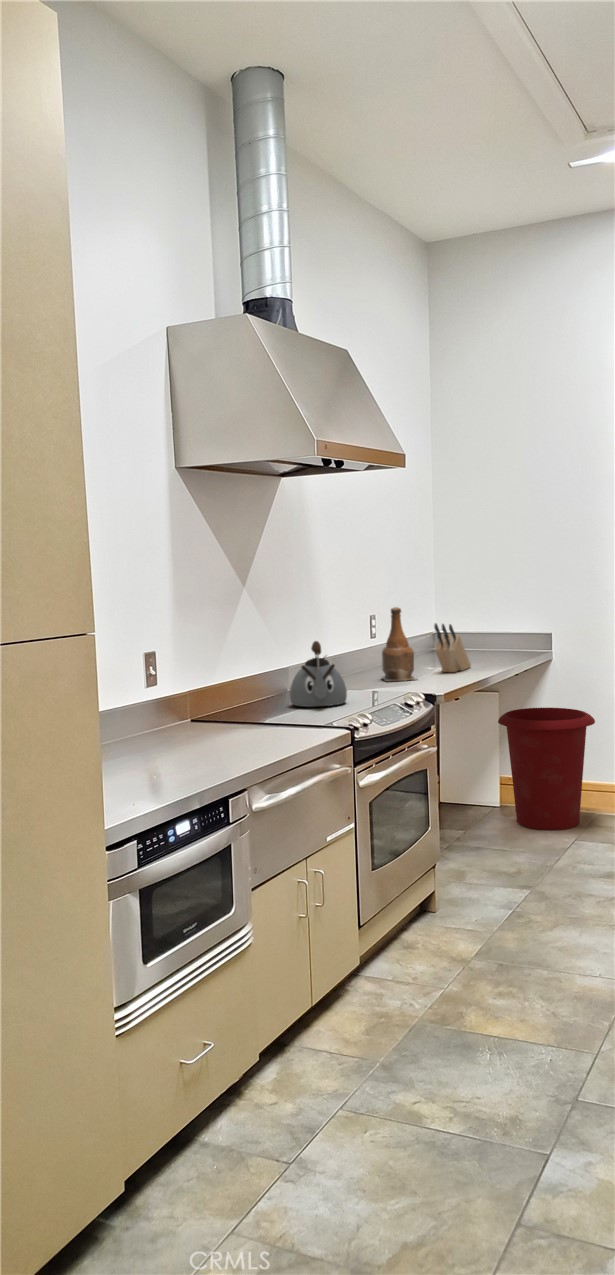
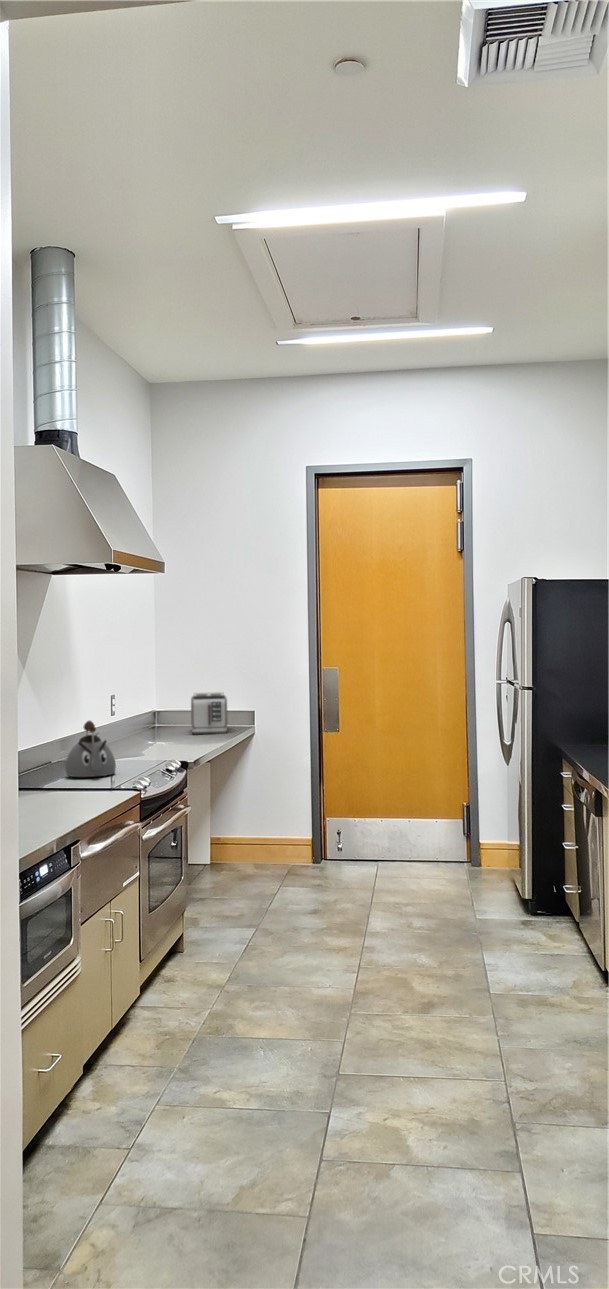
bottle: present [381,607,416,681] -> none [125,692,161,756]
toaster: none [471,608,518,657] -> present [191,692,228,735]
knife block: present [434,623,471,672] -> none [171,706,198,747]
waste bin: present [498,708,595,830] -> none [213,777,293,881]

